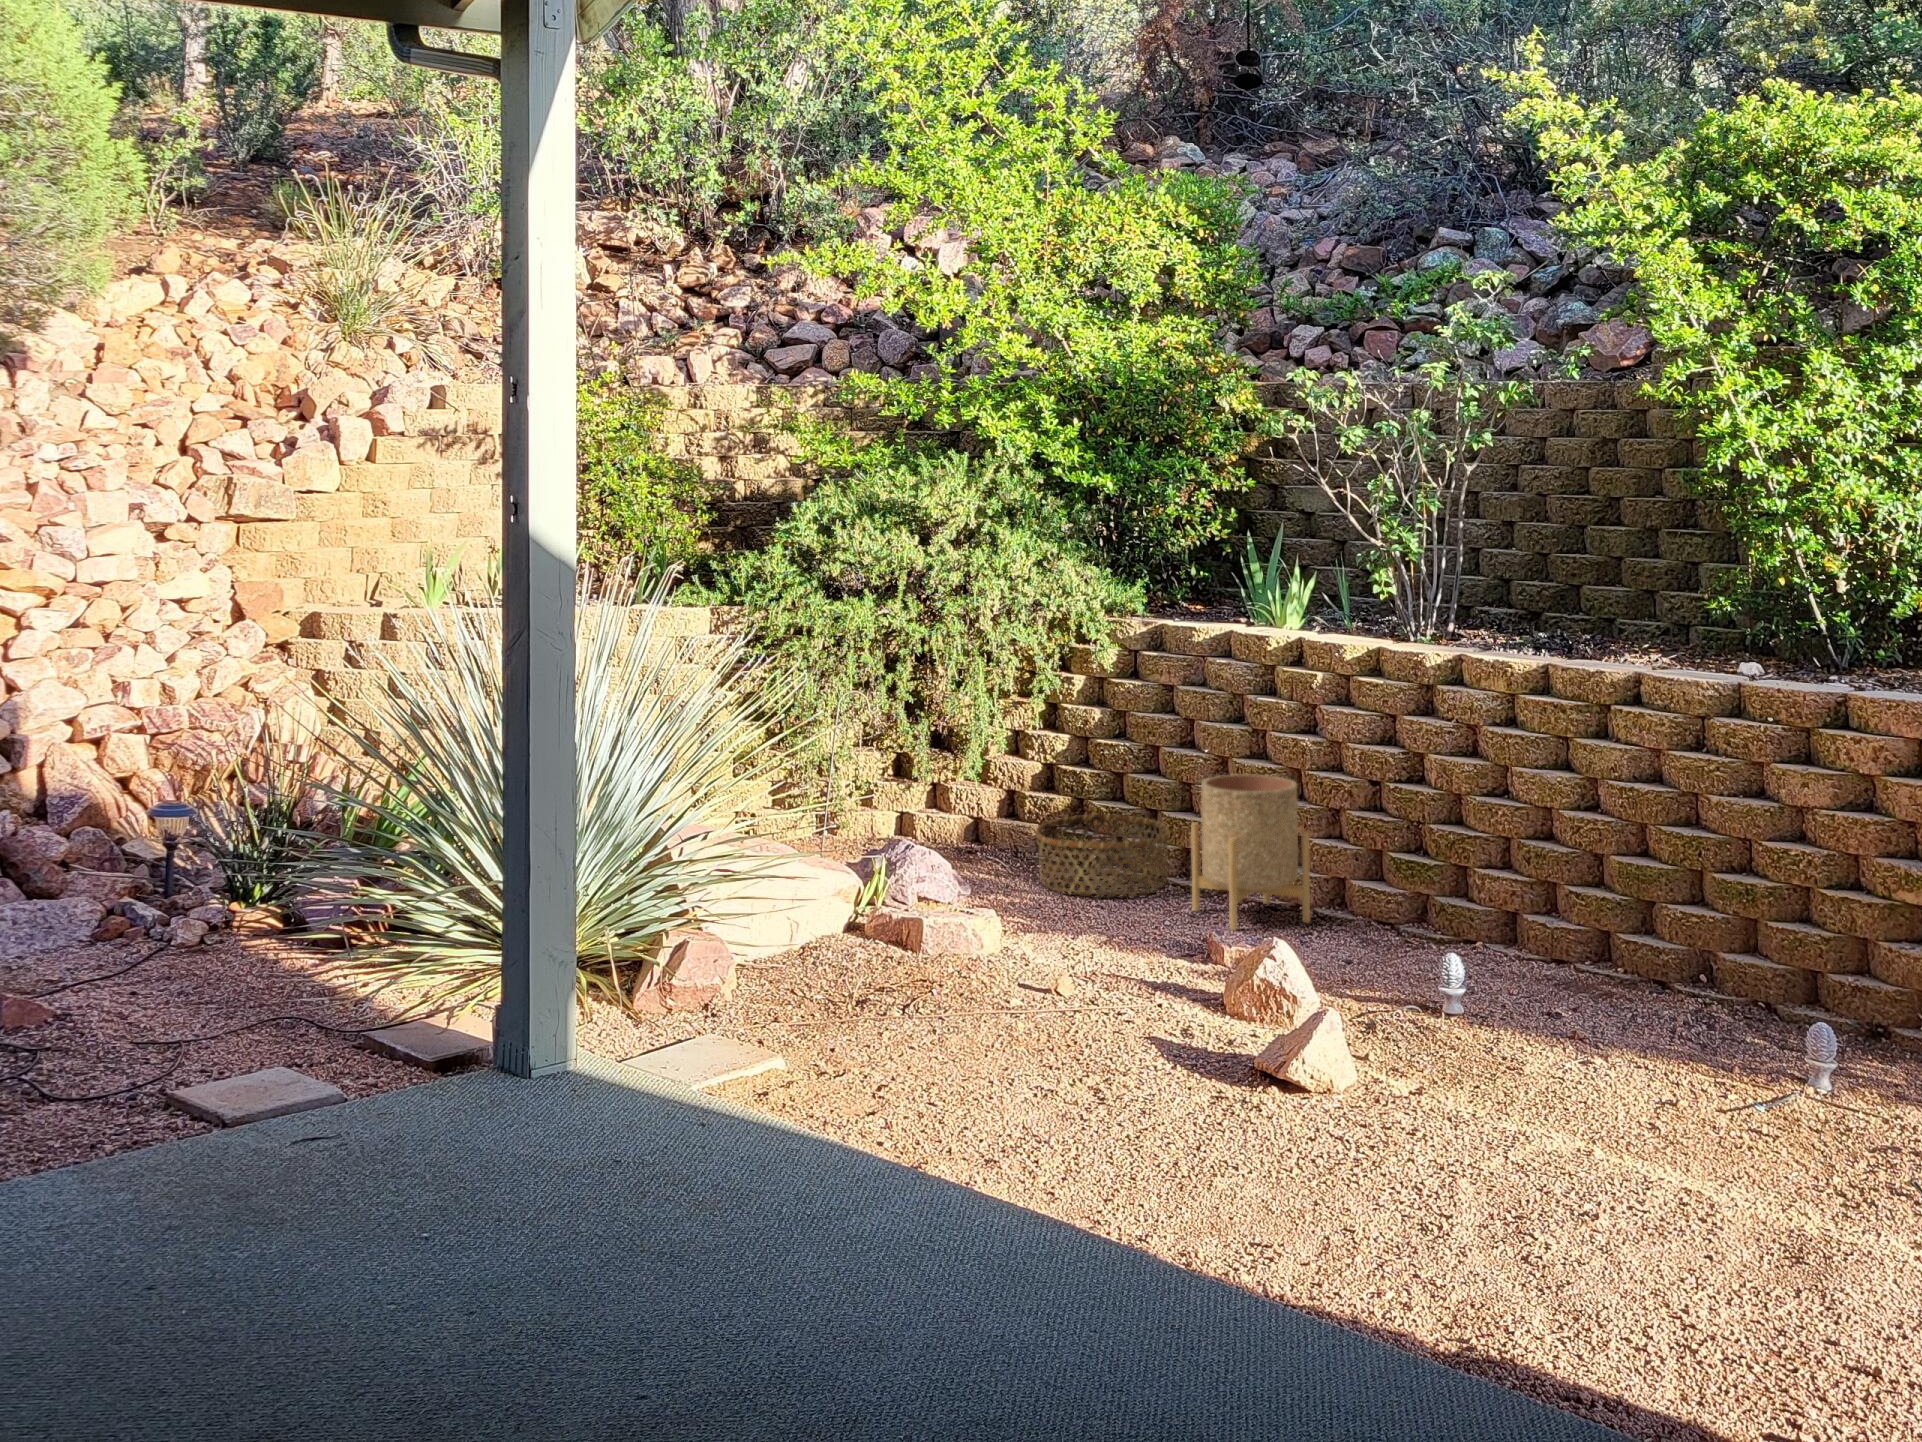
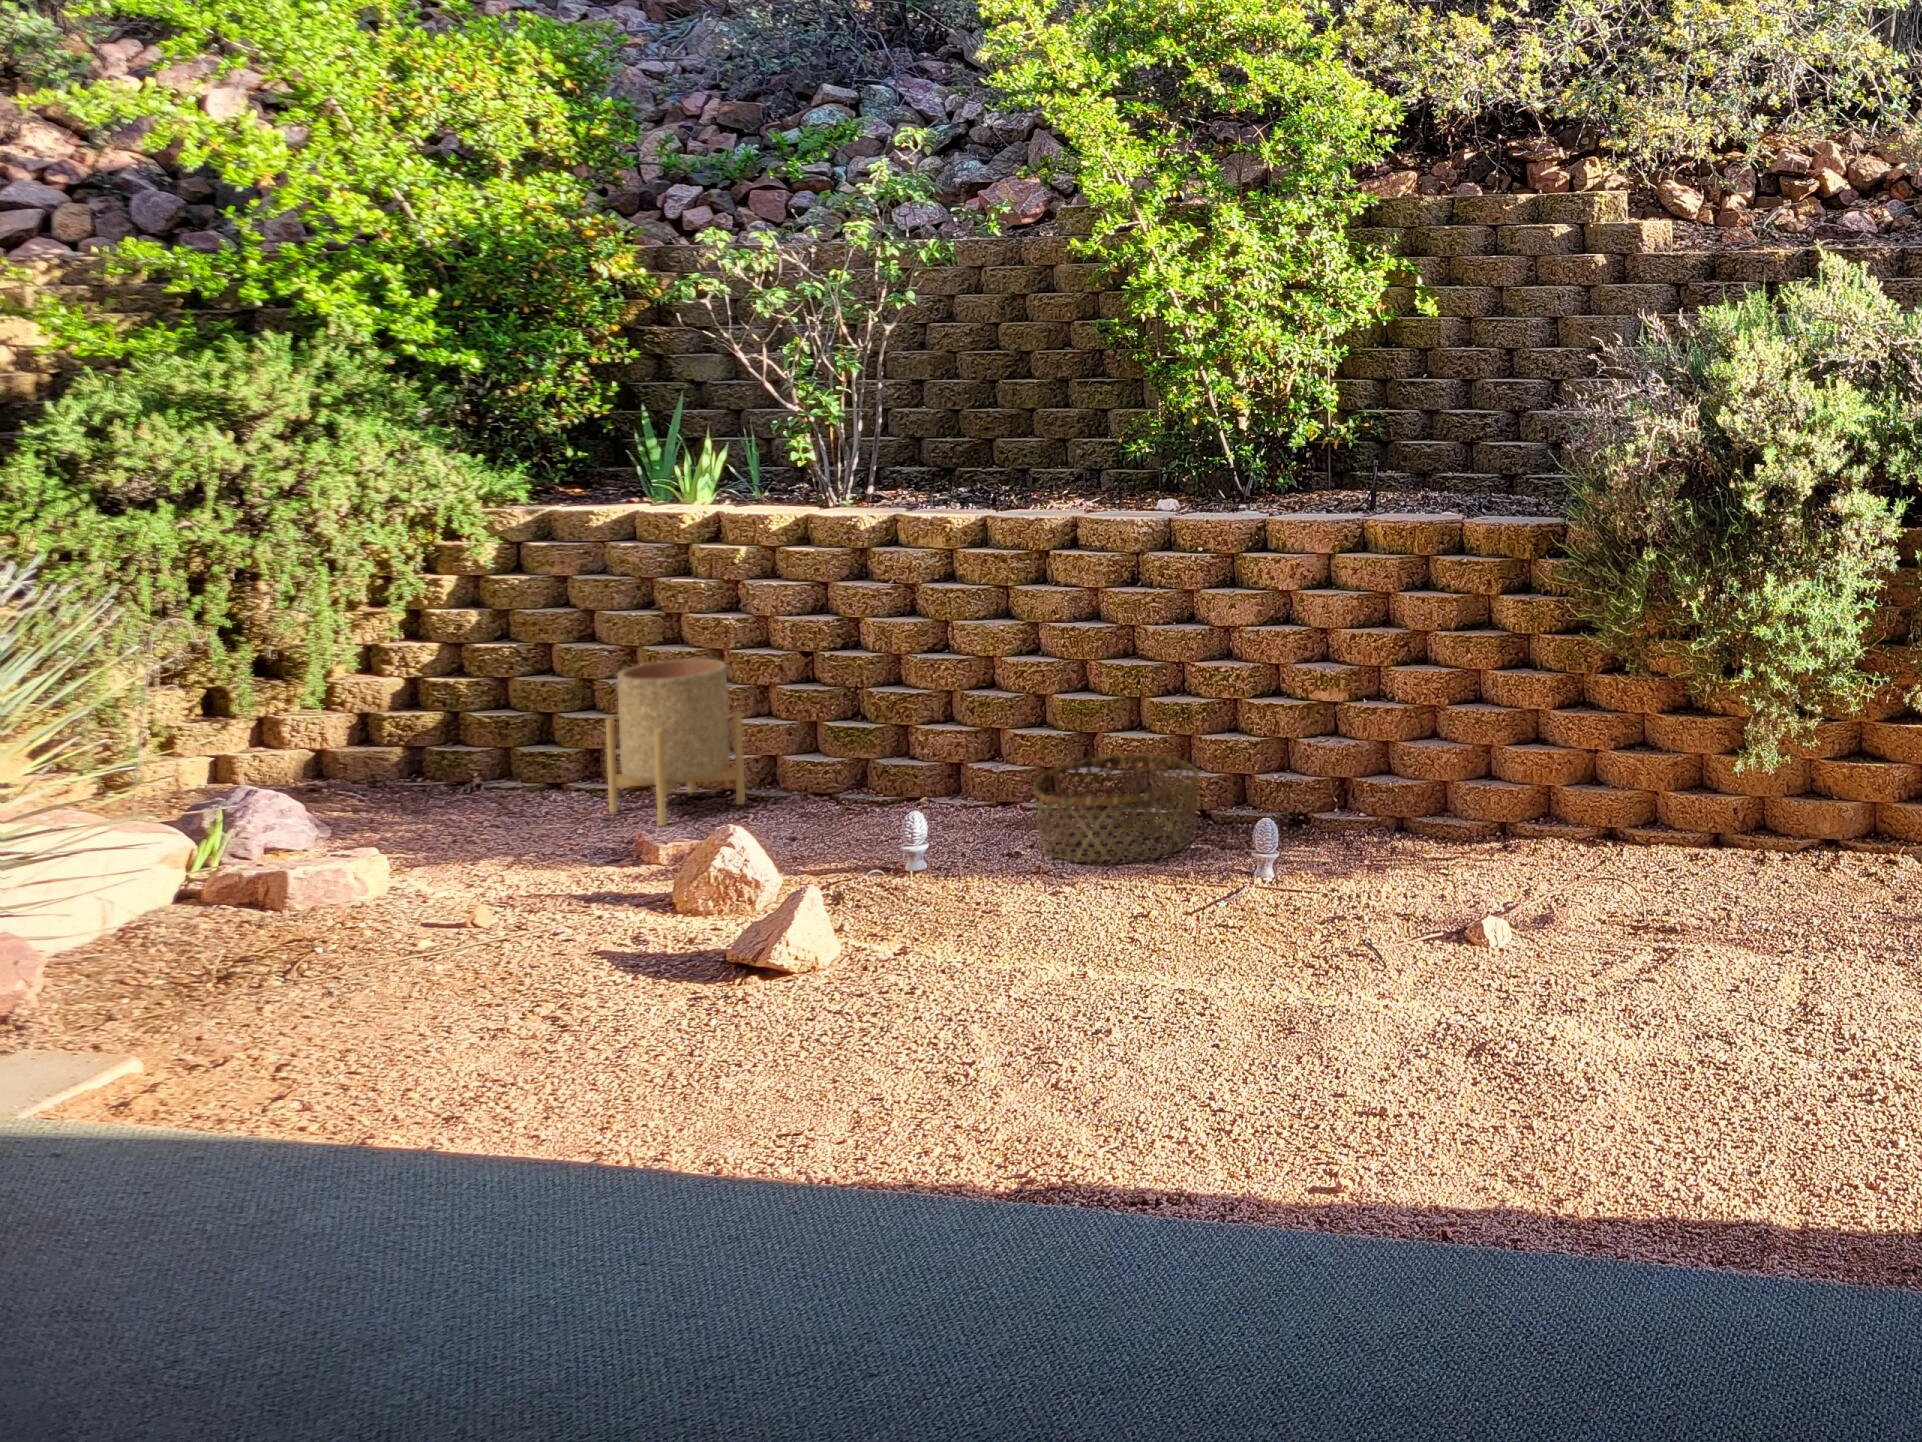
basket: present [1036,815,1170,897] -> present [1033,755,1198,863]

